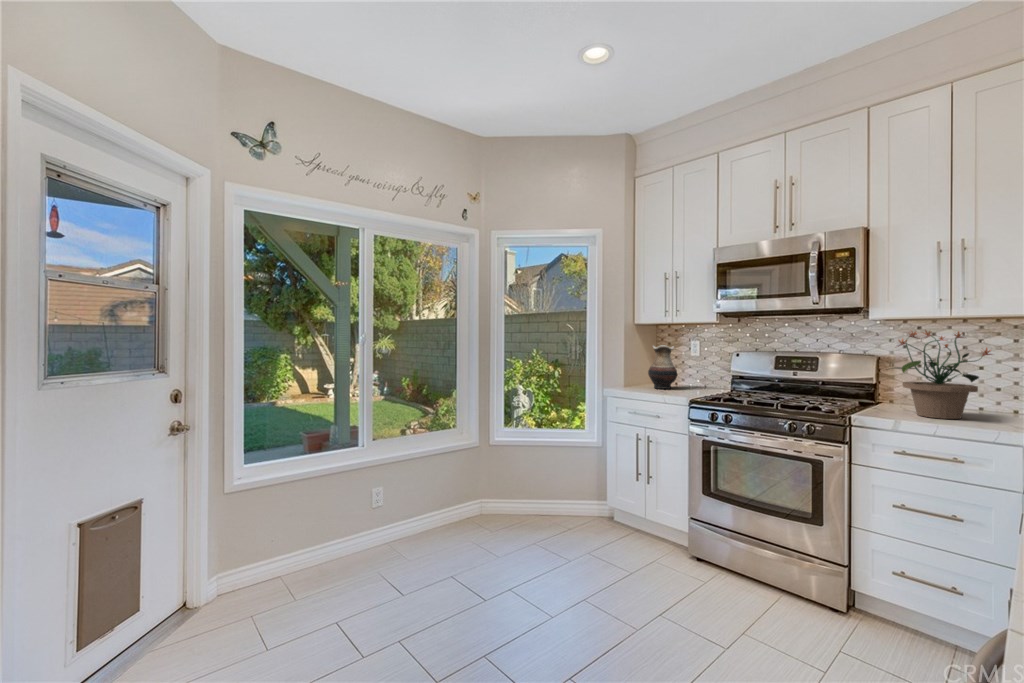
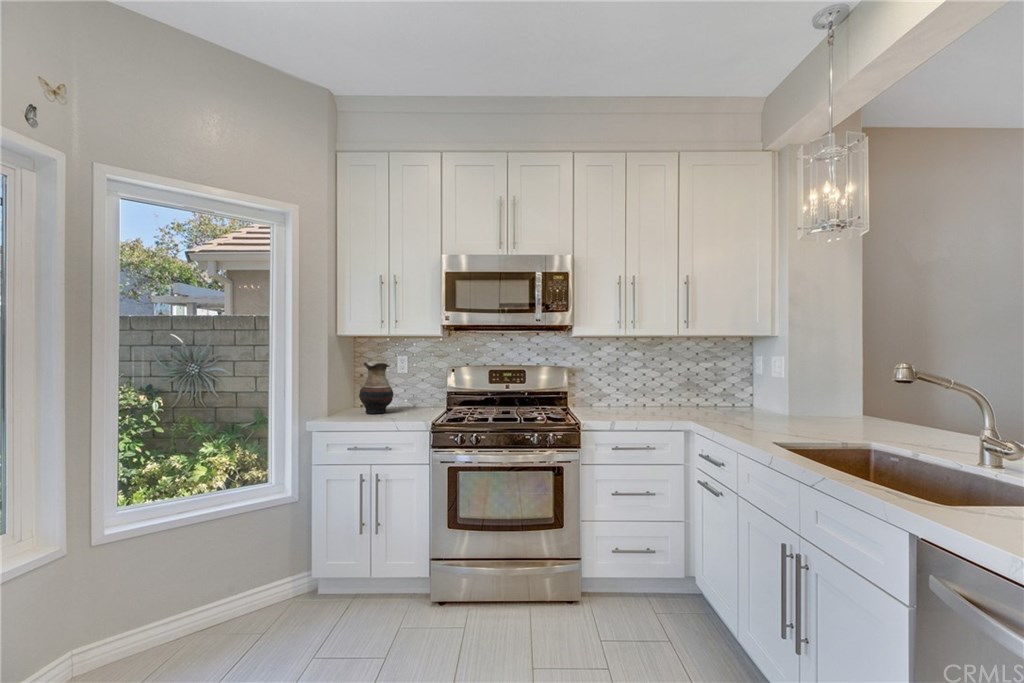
potted plant: present [896,330,992,419] -> none [587,346,652,416]

